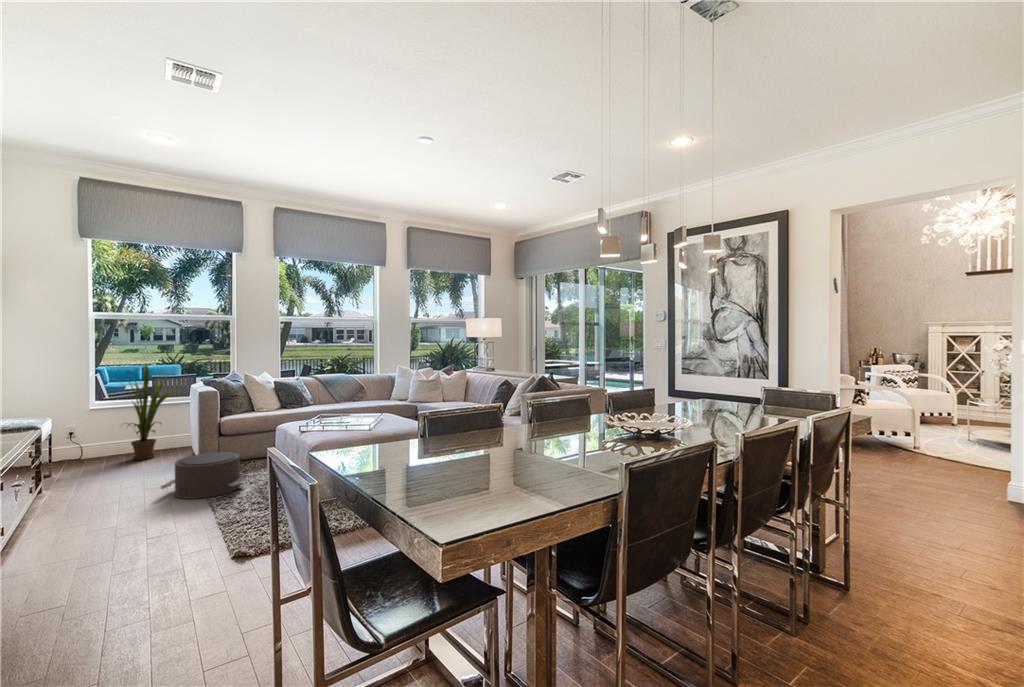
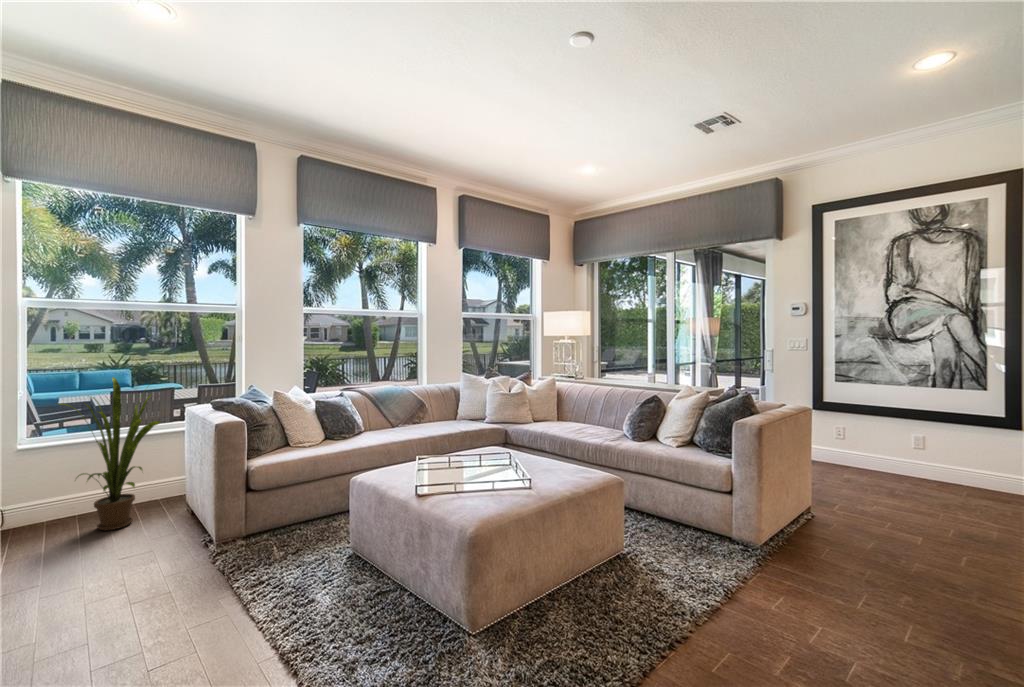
pouf: present [160,452,247,499] -> none [164,529,315,634]

